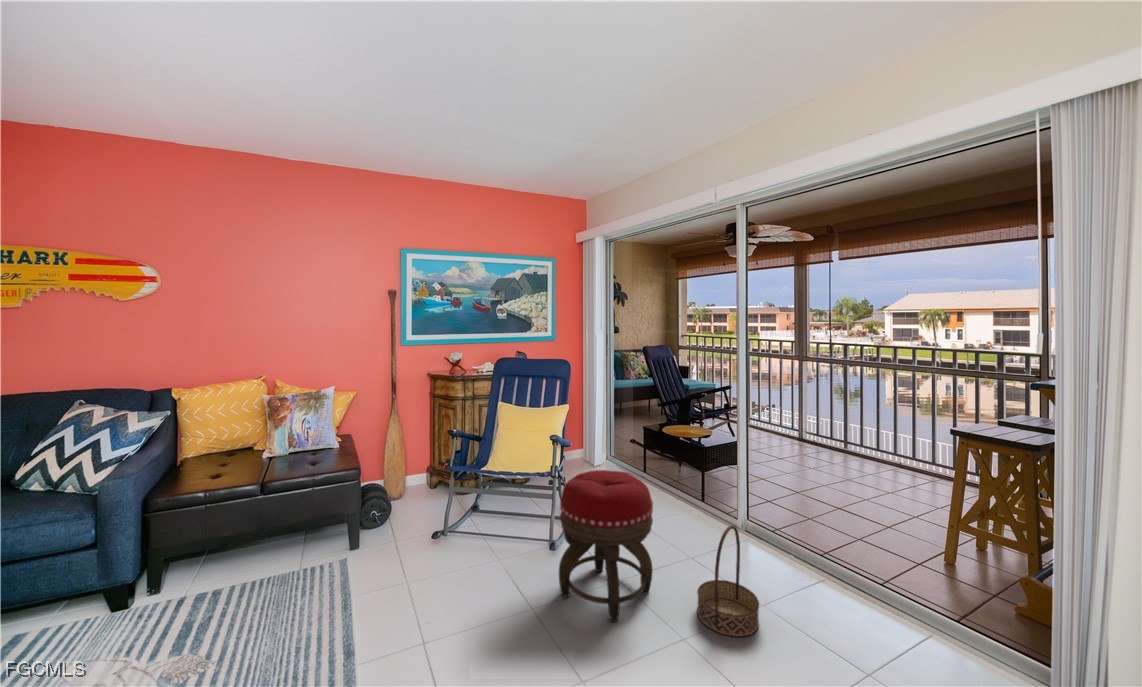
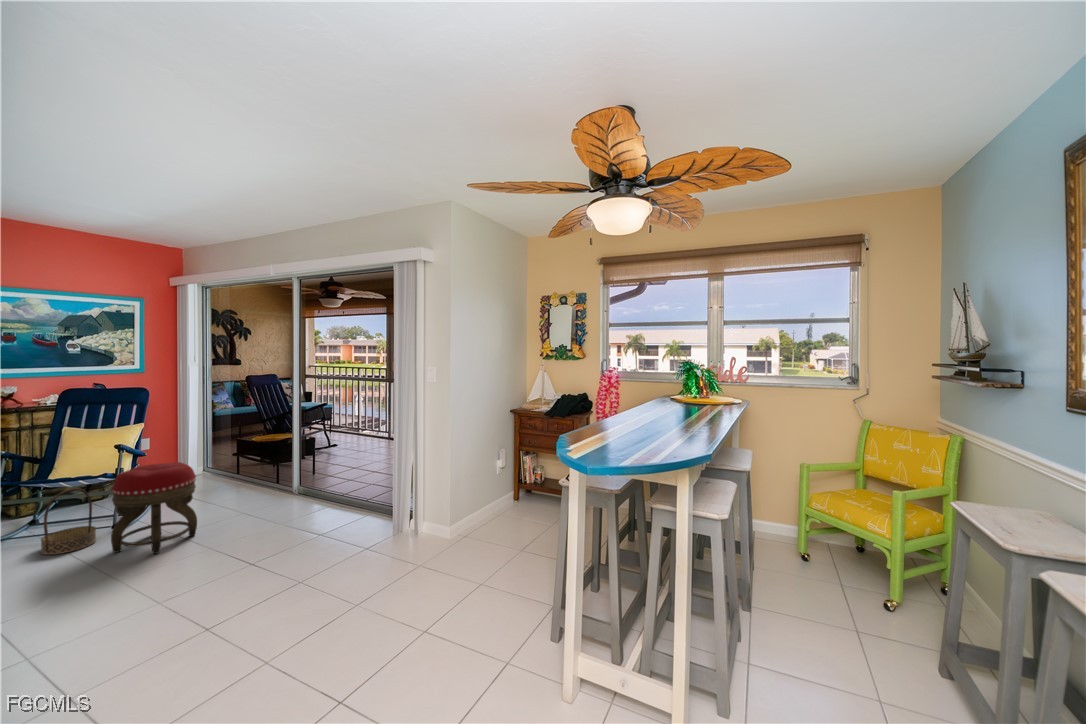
basket: present [697,525,759,637] -> present [41,488,96,555]

